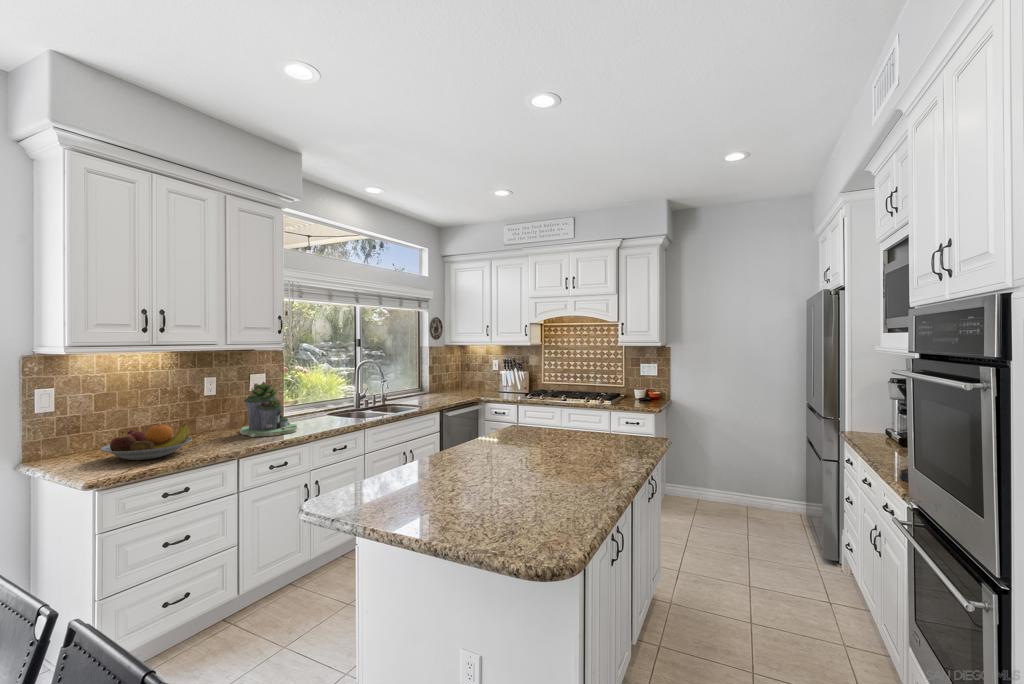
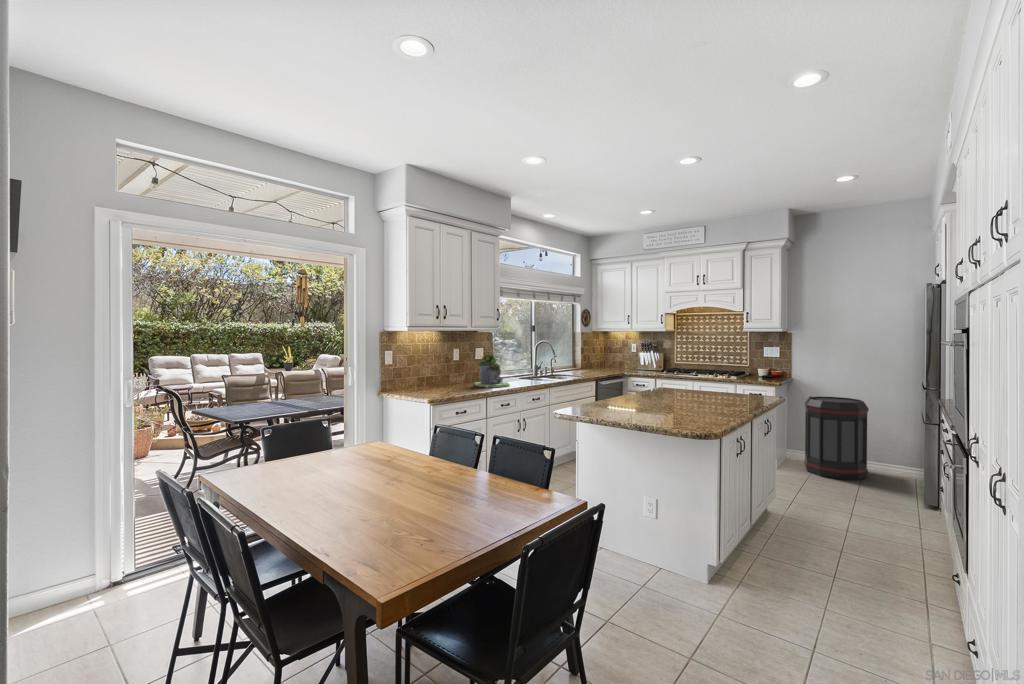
trash can: none [686,422,755,524] -> present [804,396,869,480]
fruit bowl: present [100,424,192,460] -> none [419,375,462,394]

